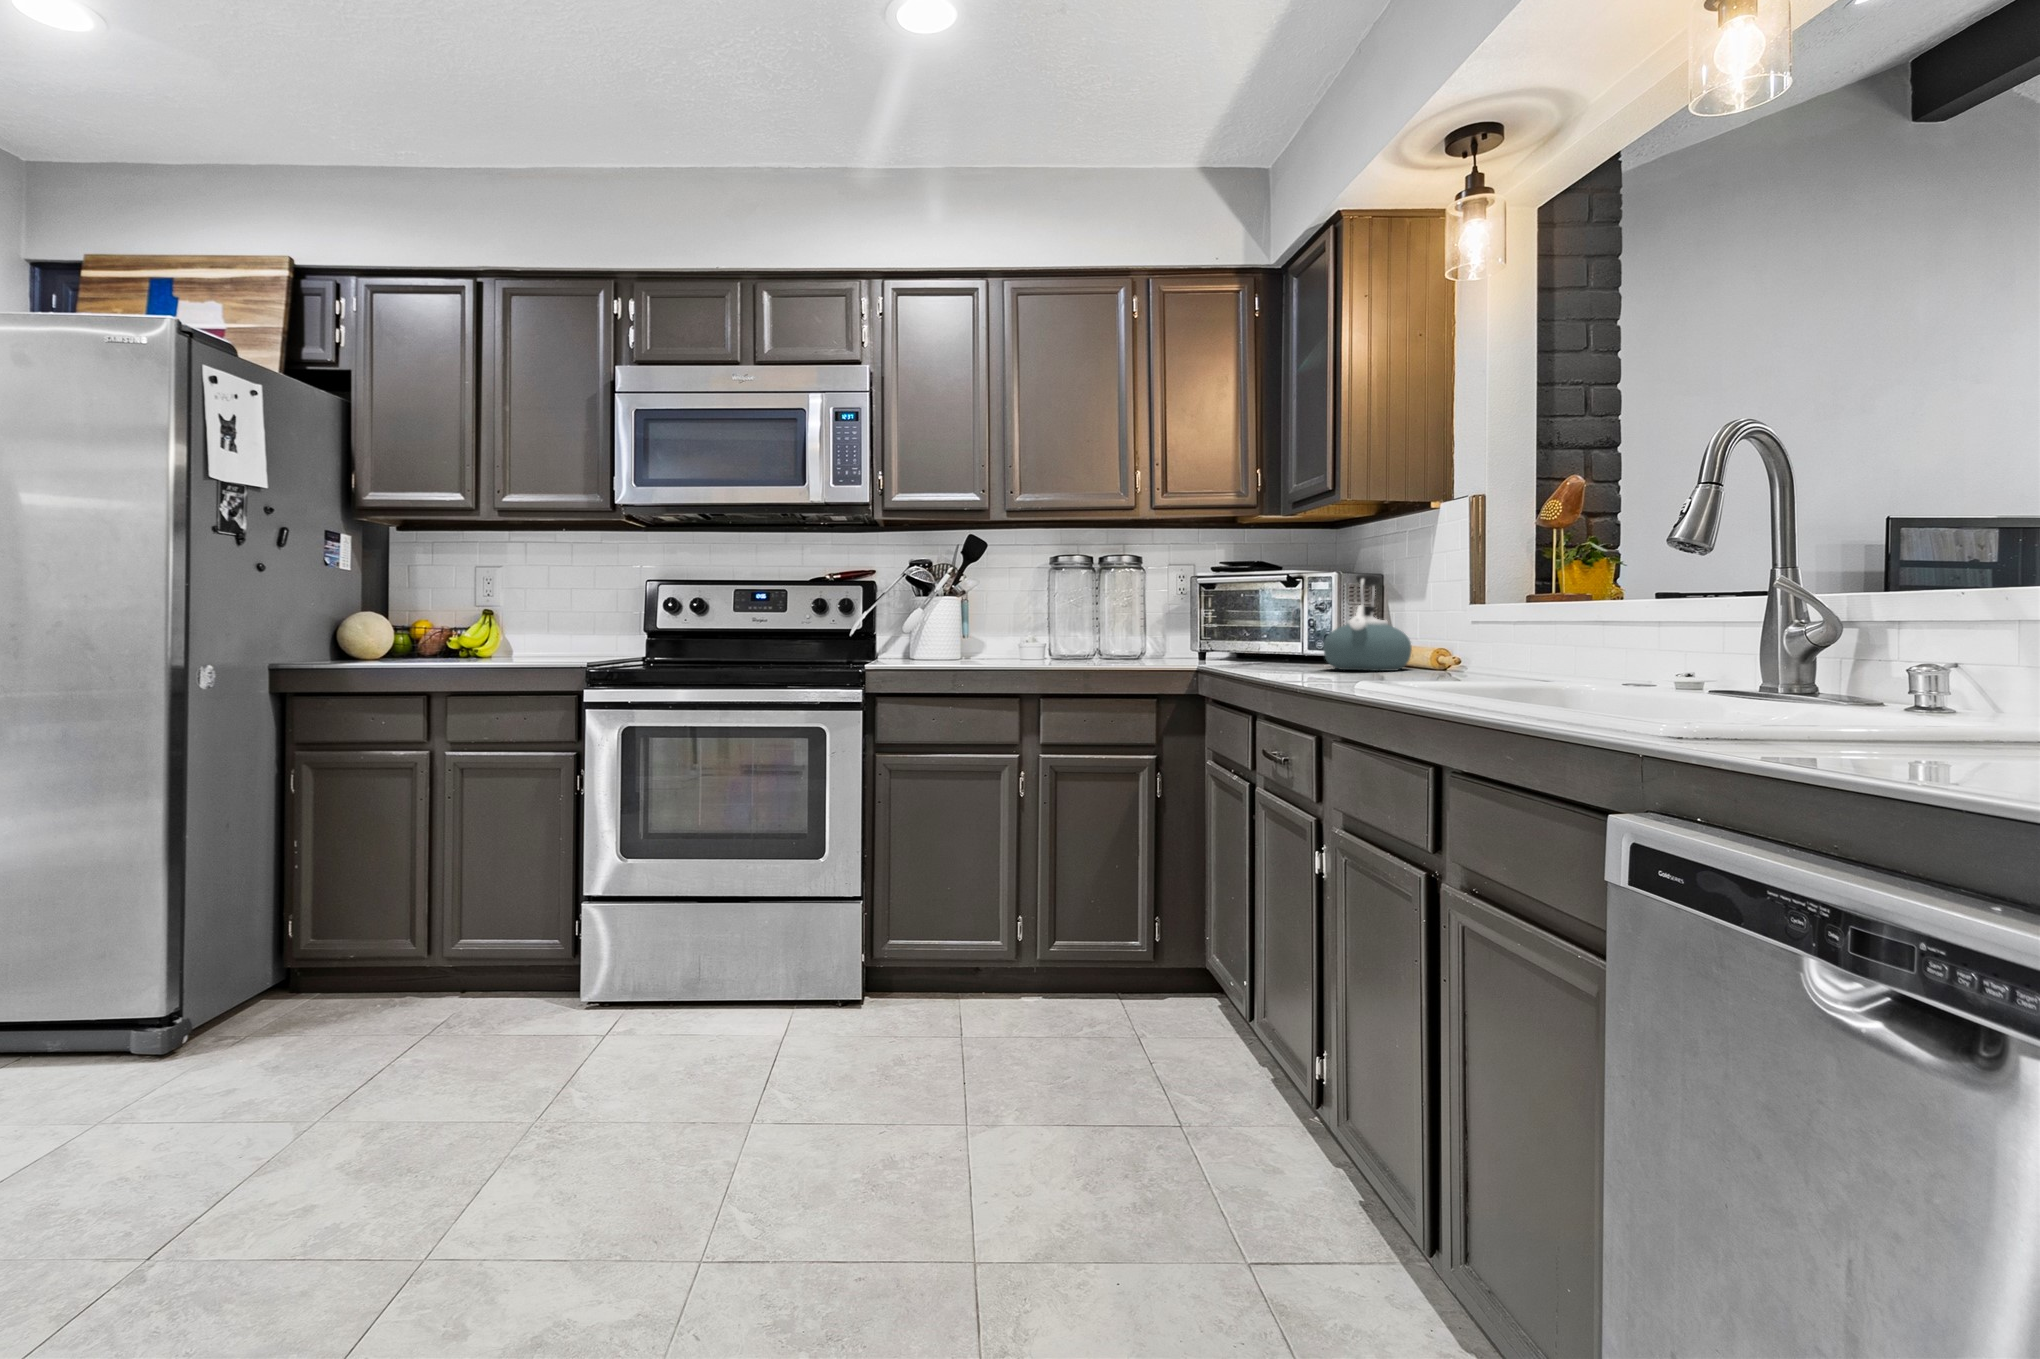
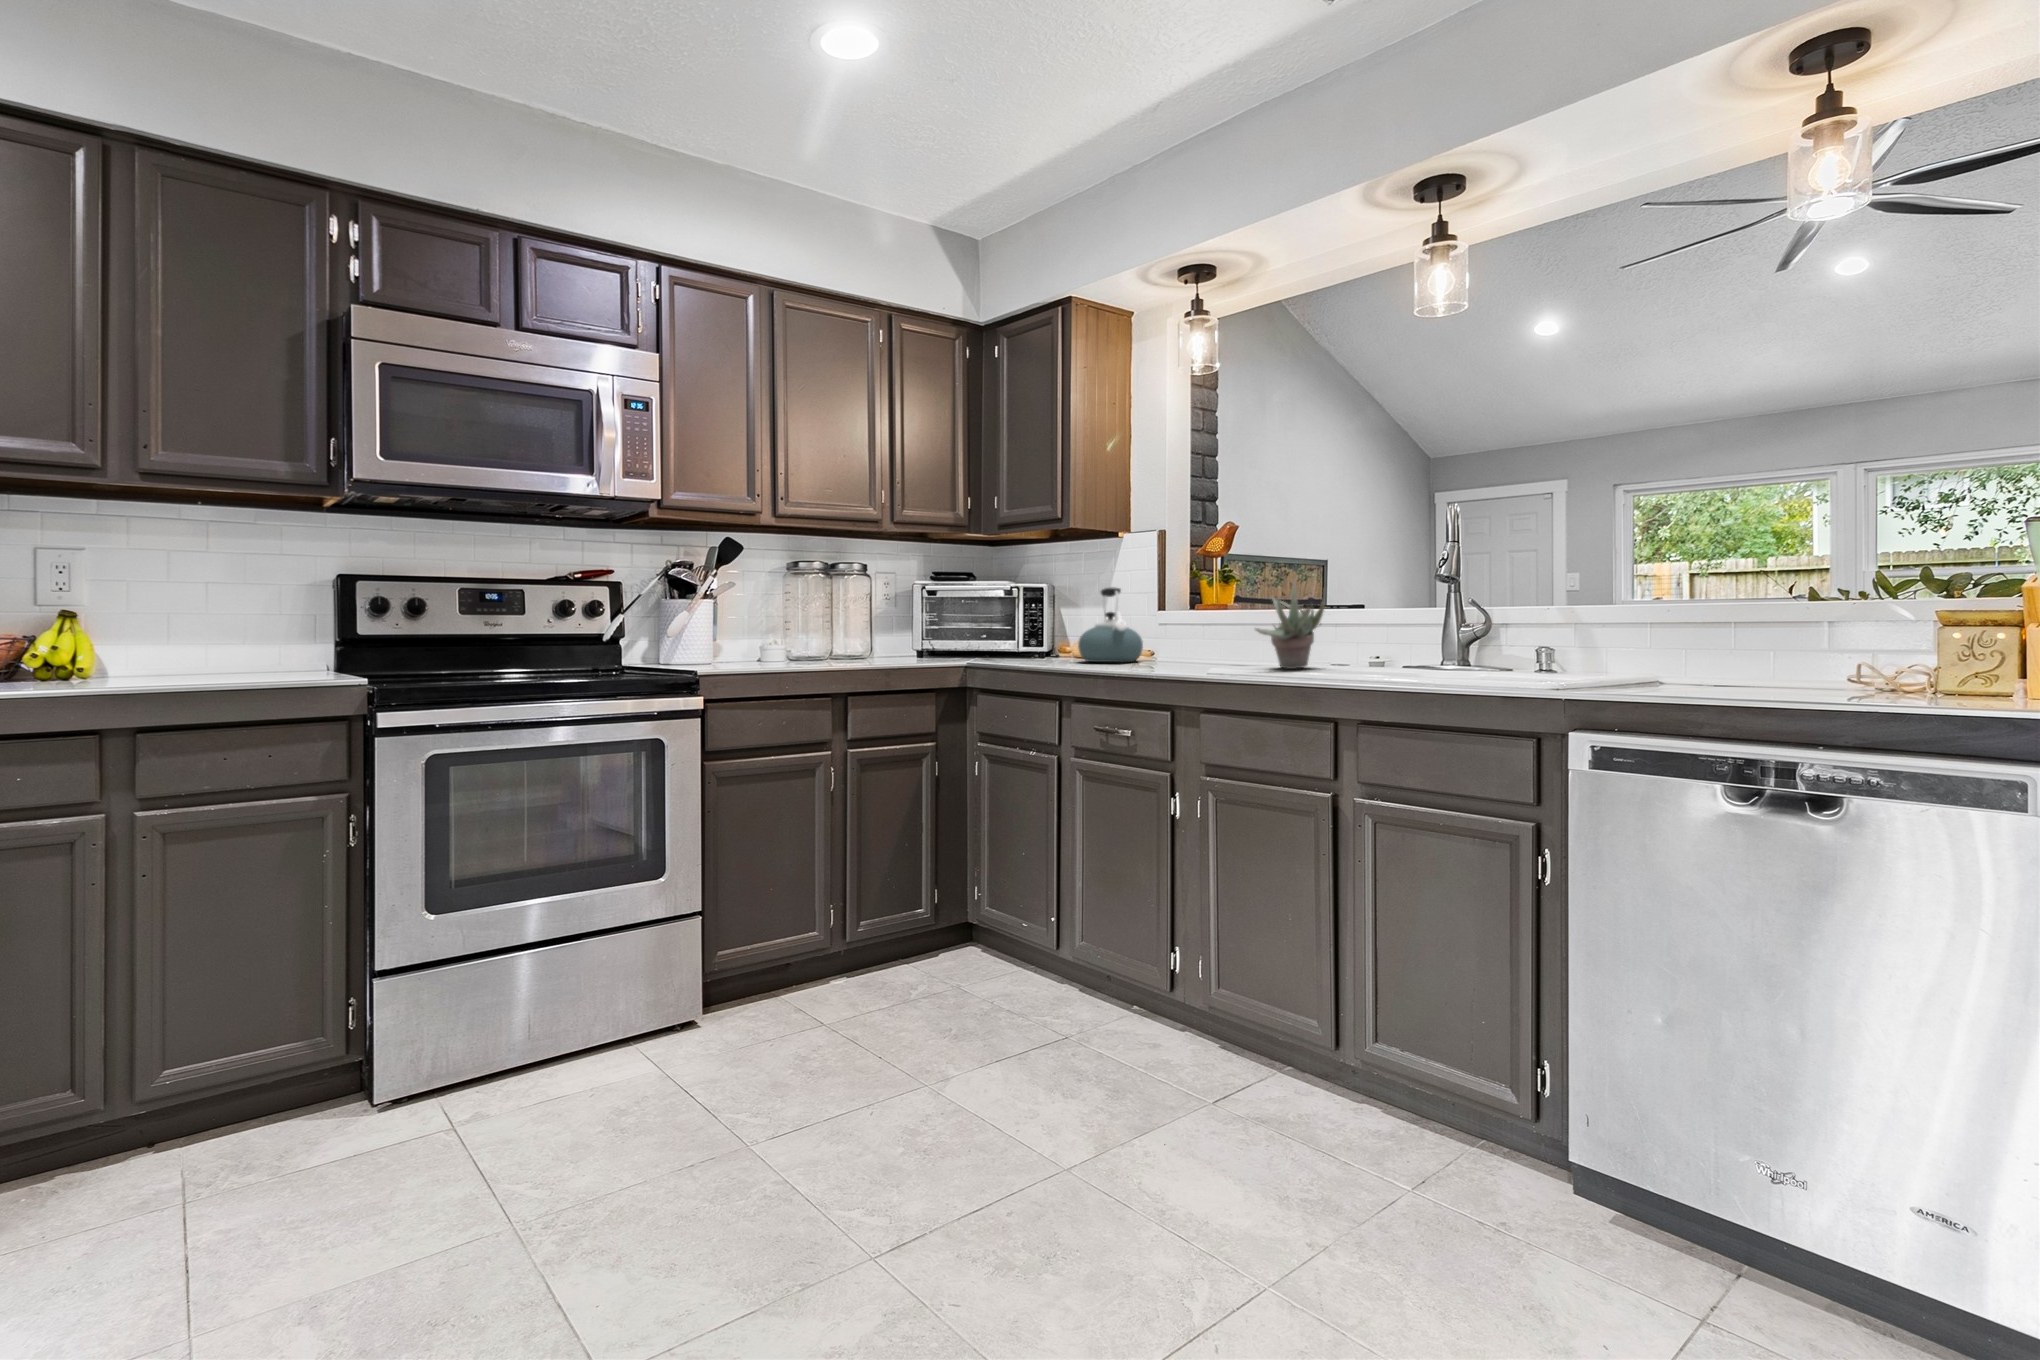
succulent plant: none [1434,554,1572,687] -> present [1256,579,1325,669]

